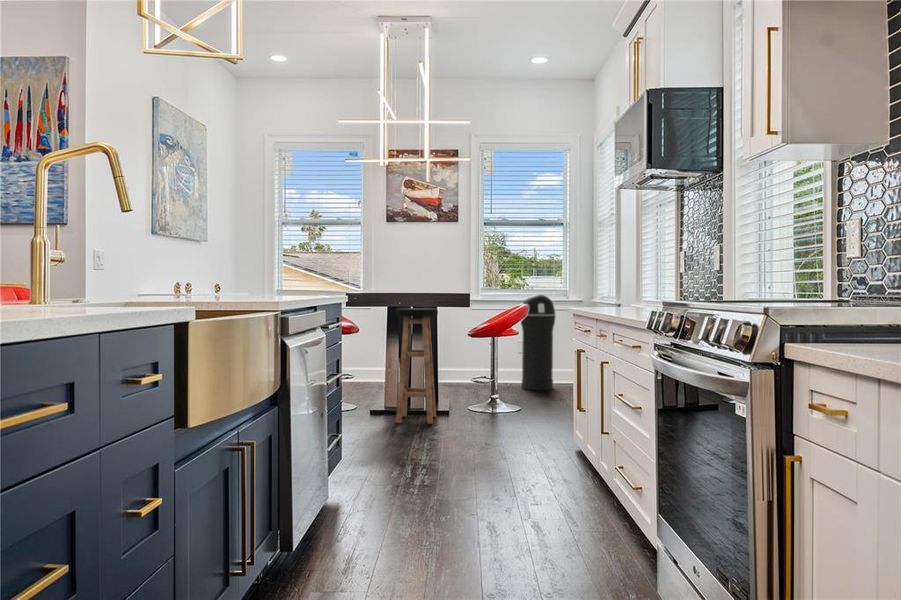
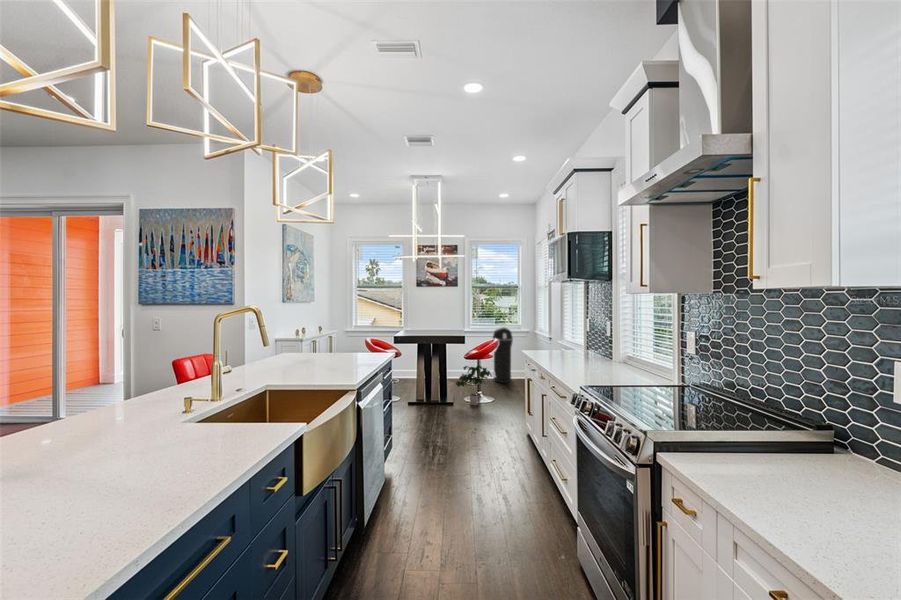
bar stool: present [396,308,438,424] -> none [422,343,446,411]
potted plant: none [454,348,518,417] -> present [456,366,492,405]

